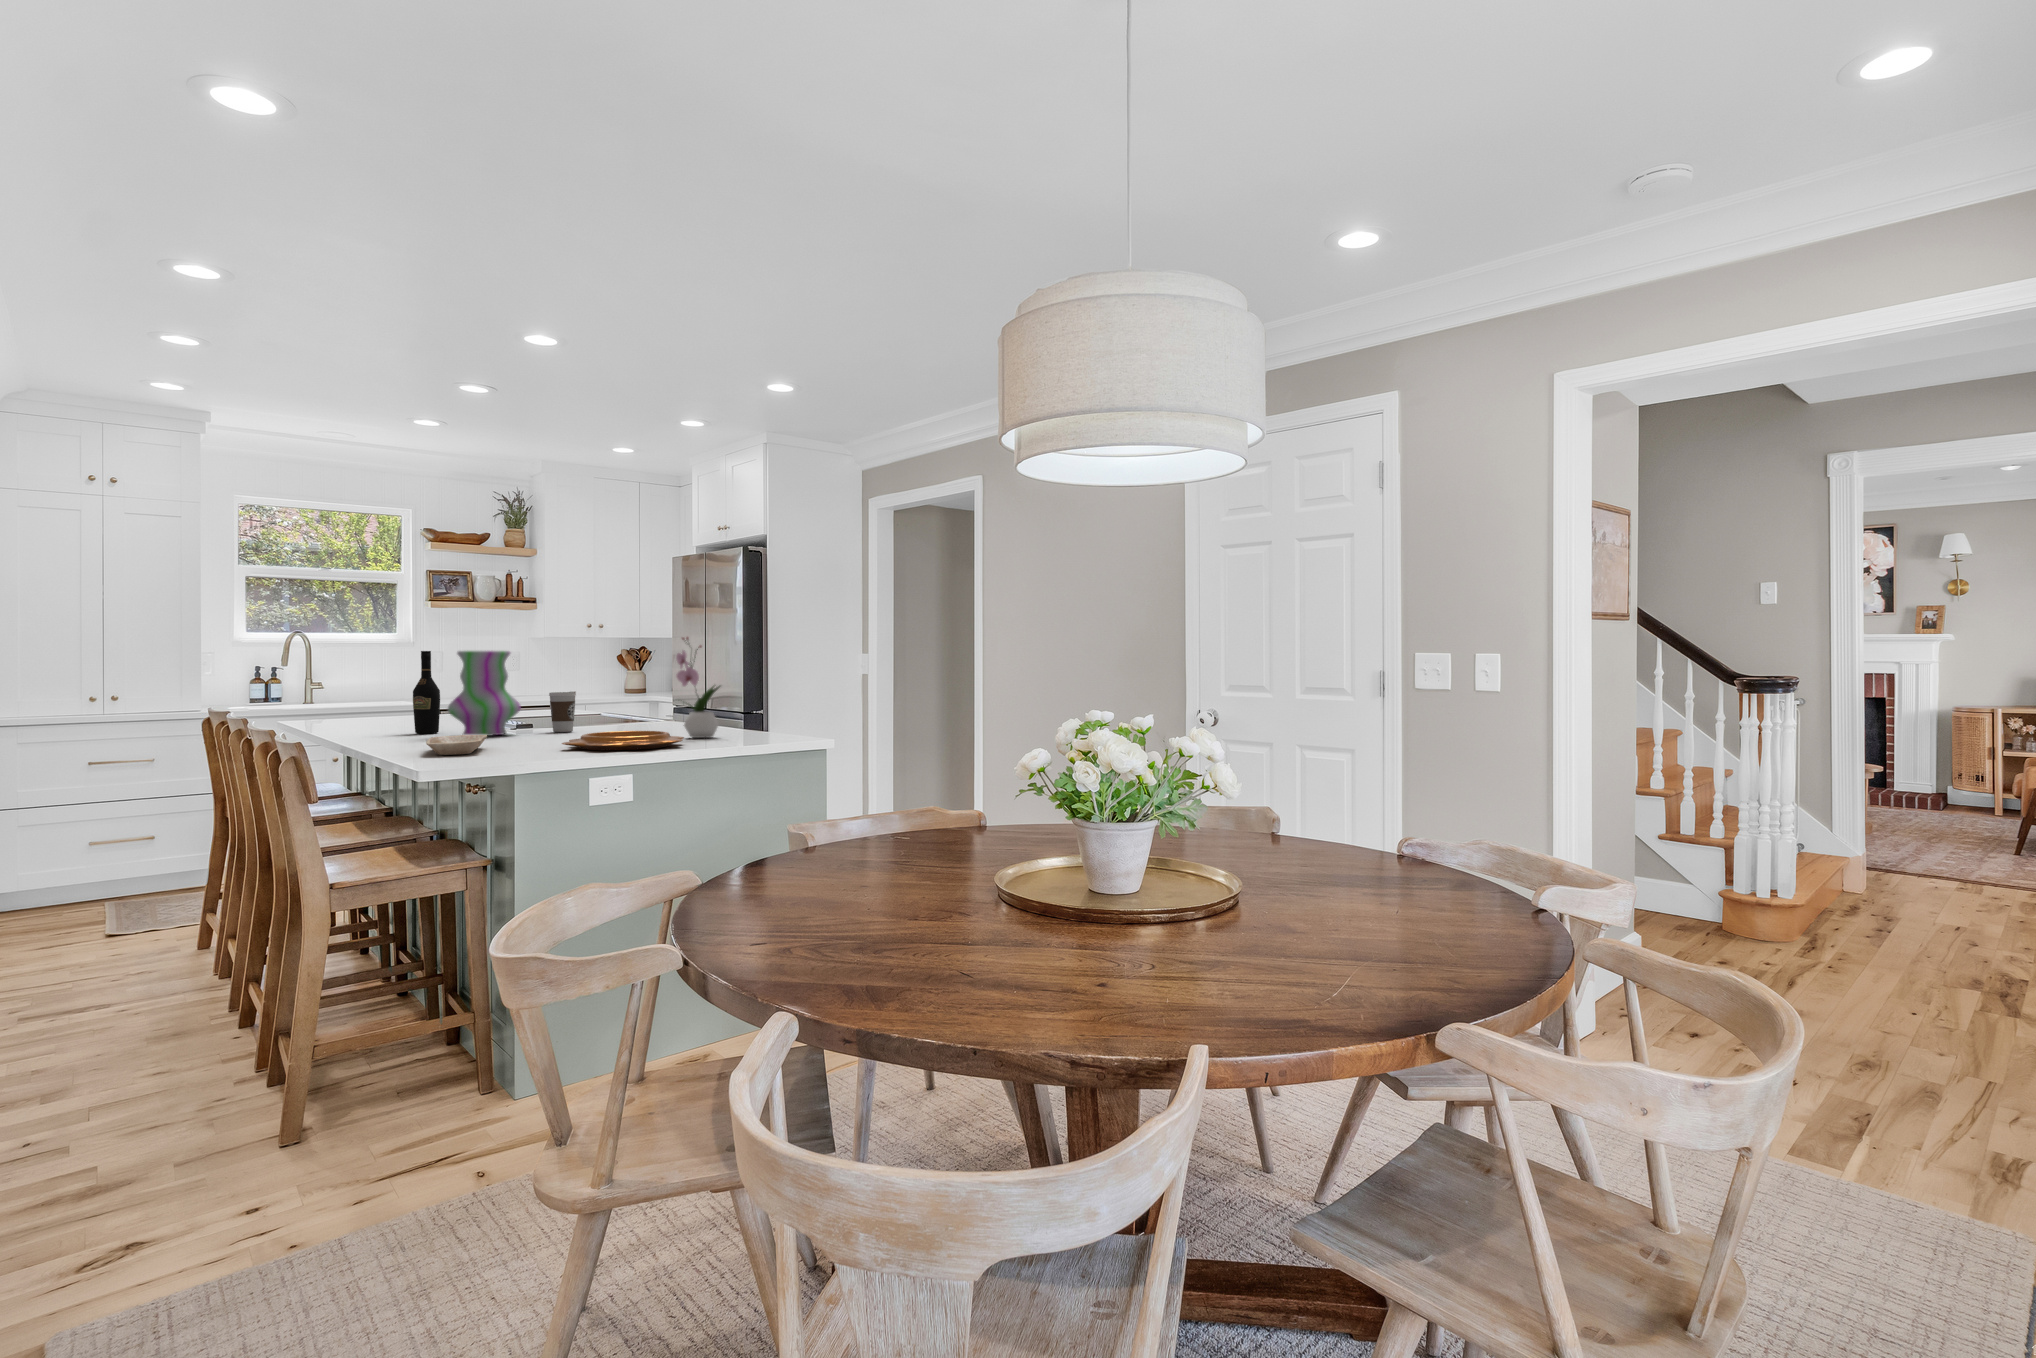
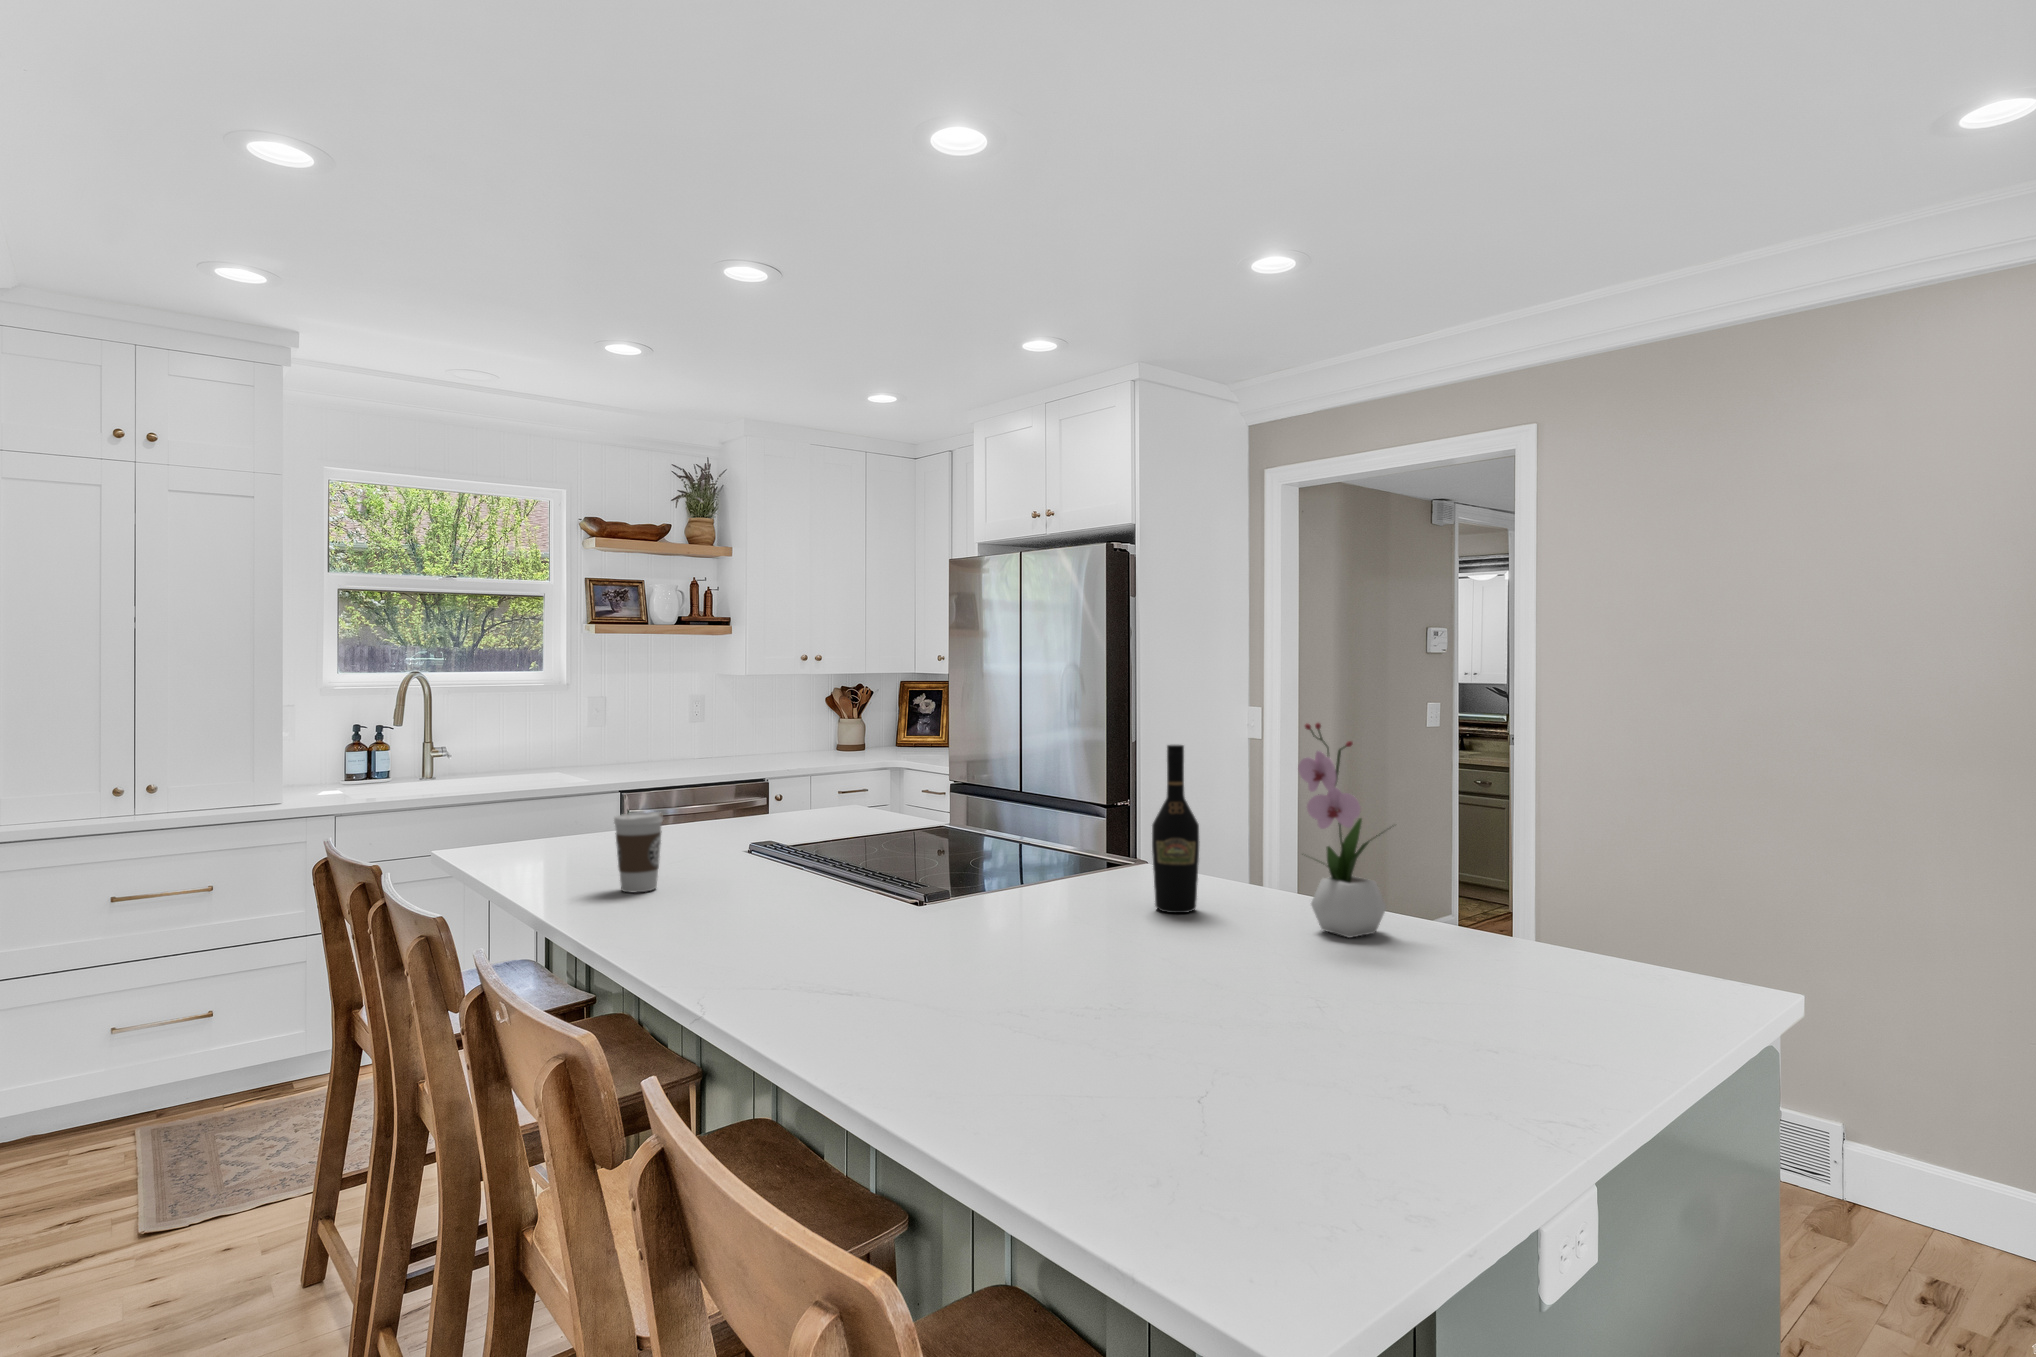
wine bottle: present [413,651,440,734] -> present [1152,745,1199,913]
vase: present [448,651,521,736] -> none [816,744,946,922]
coffee cup: present [549,692,576,732] -> present [614,812,663,893]
decorative bowl: present [562,731,684,750] -> none [1203,948,1484,1036]
tray: present [426,735,487,755] -> none [923,973,1114,1082]

